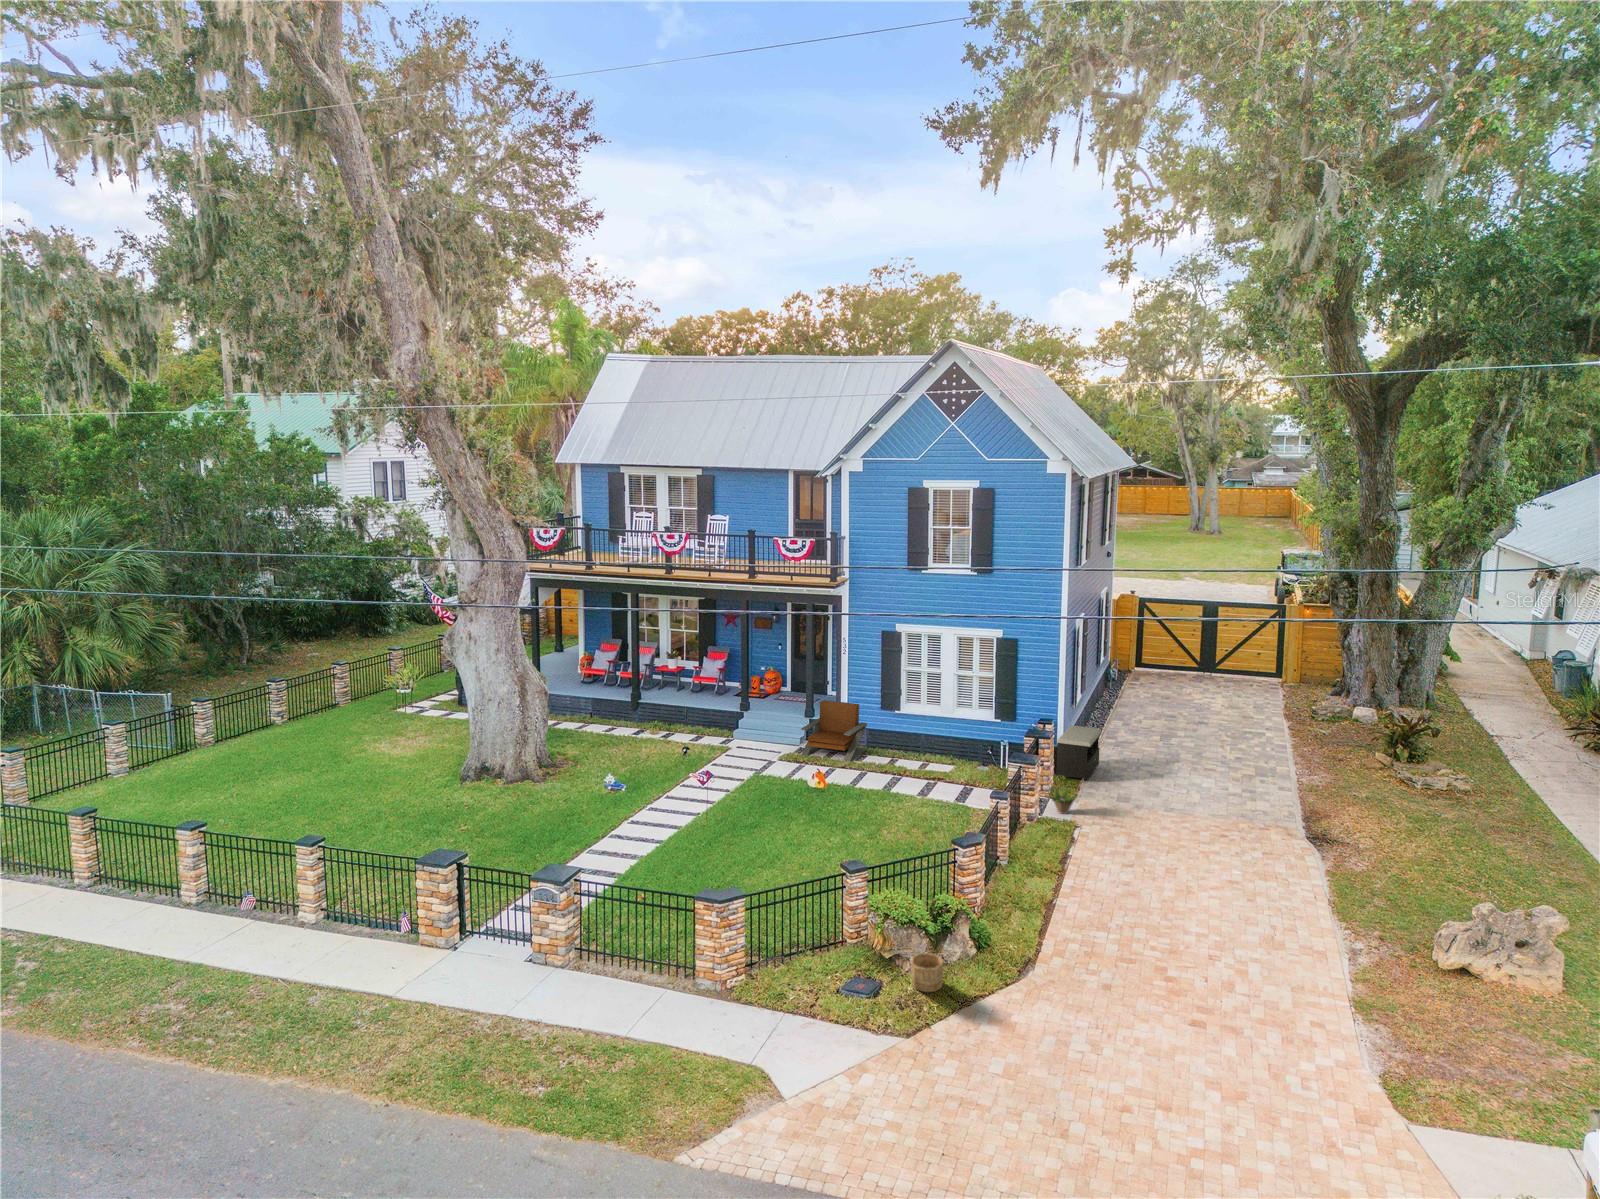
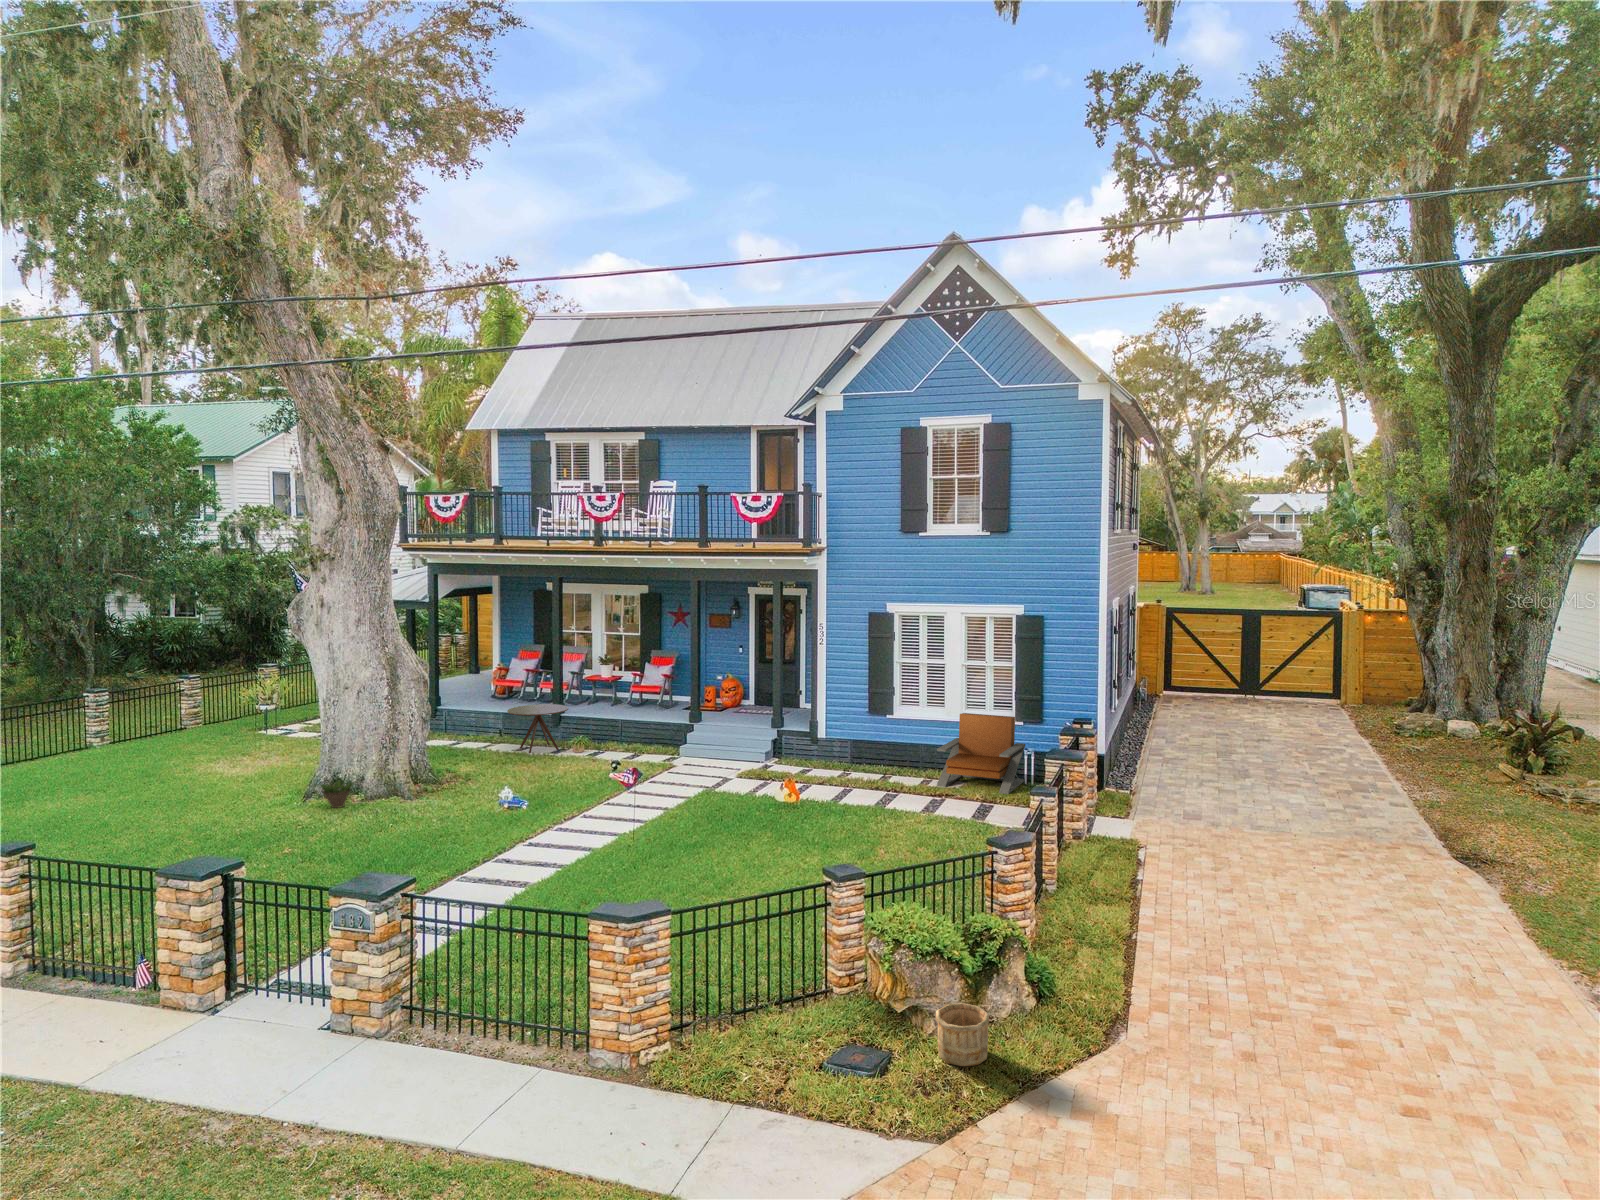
round table: none [600,693,647,734] -> present [507,704,568,753]
lounge chair: present [801,700,867,762] -> present [937,713,1025,794]
storage bench: present [1056,726,1101,781] -> none [1103,729,1158,798]
decorative plant: present [1049,789,1078,814] -> present [320,781,355,808]

